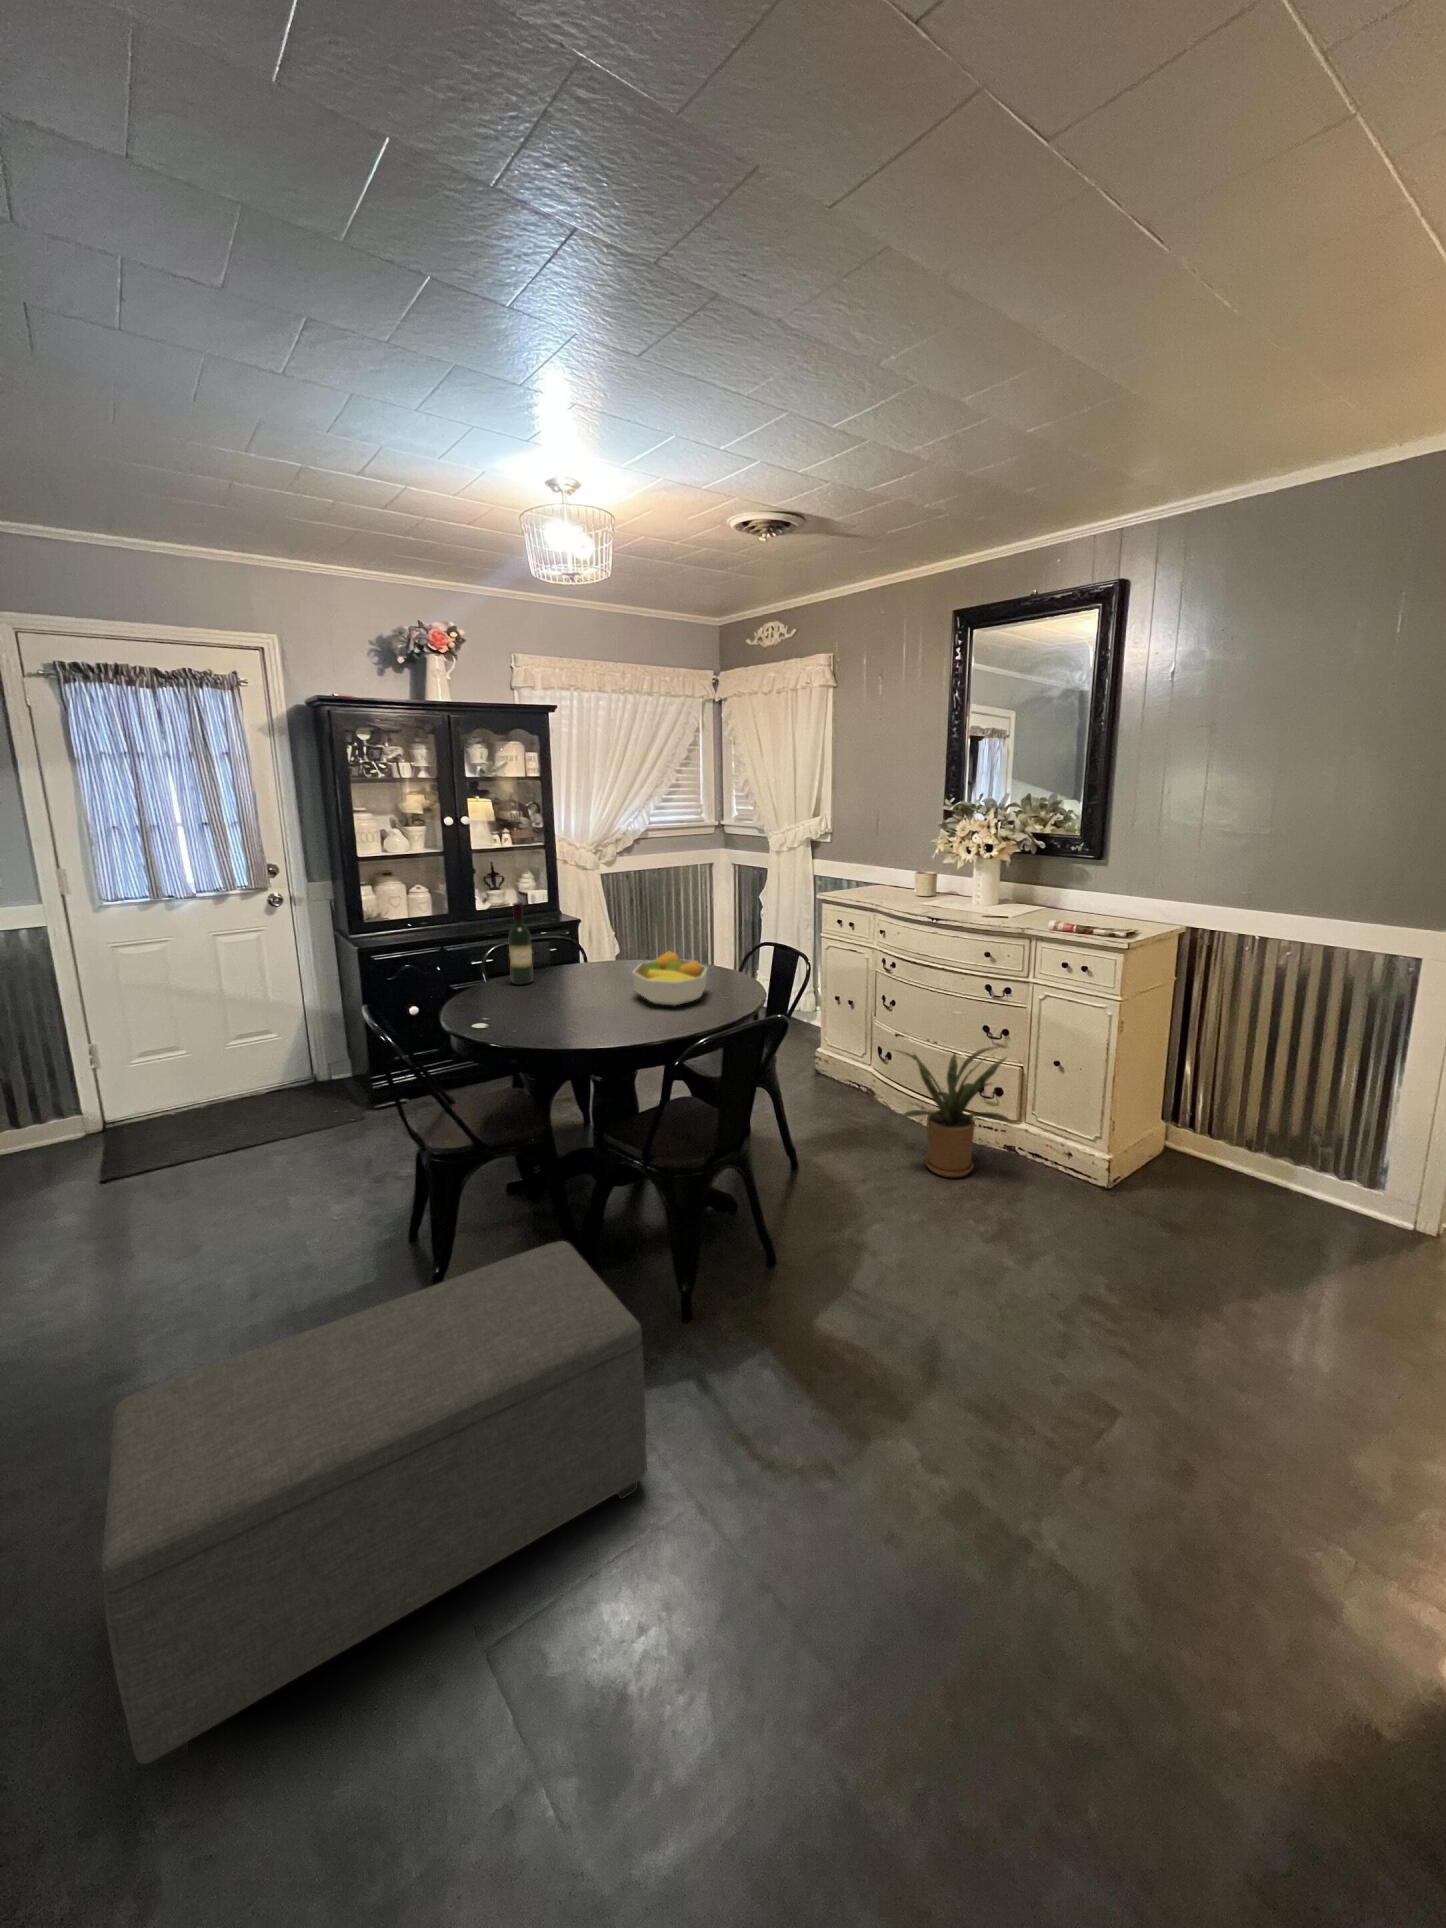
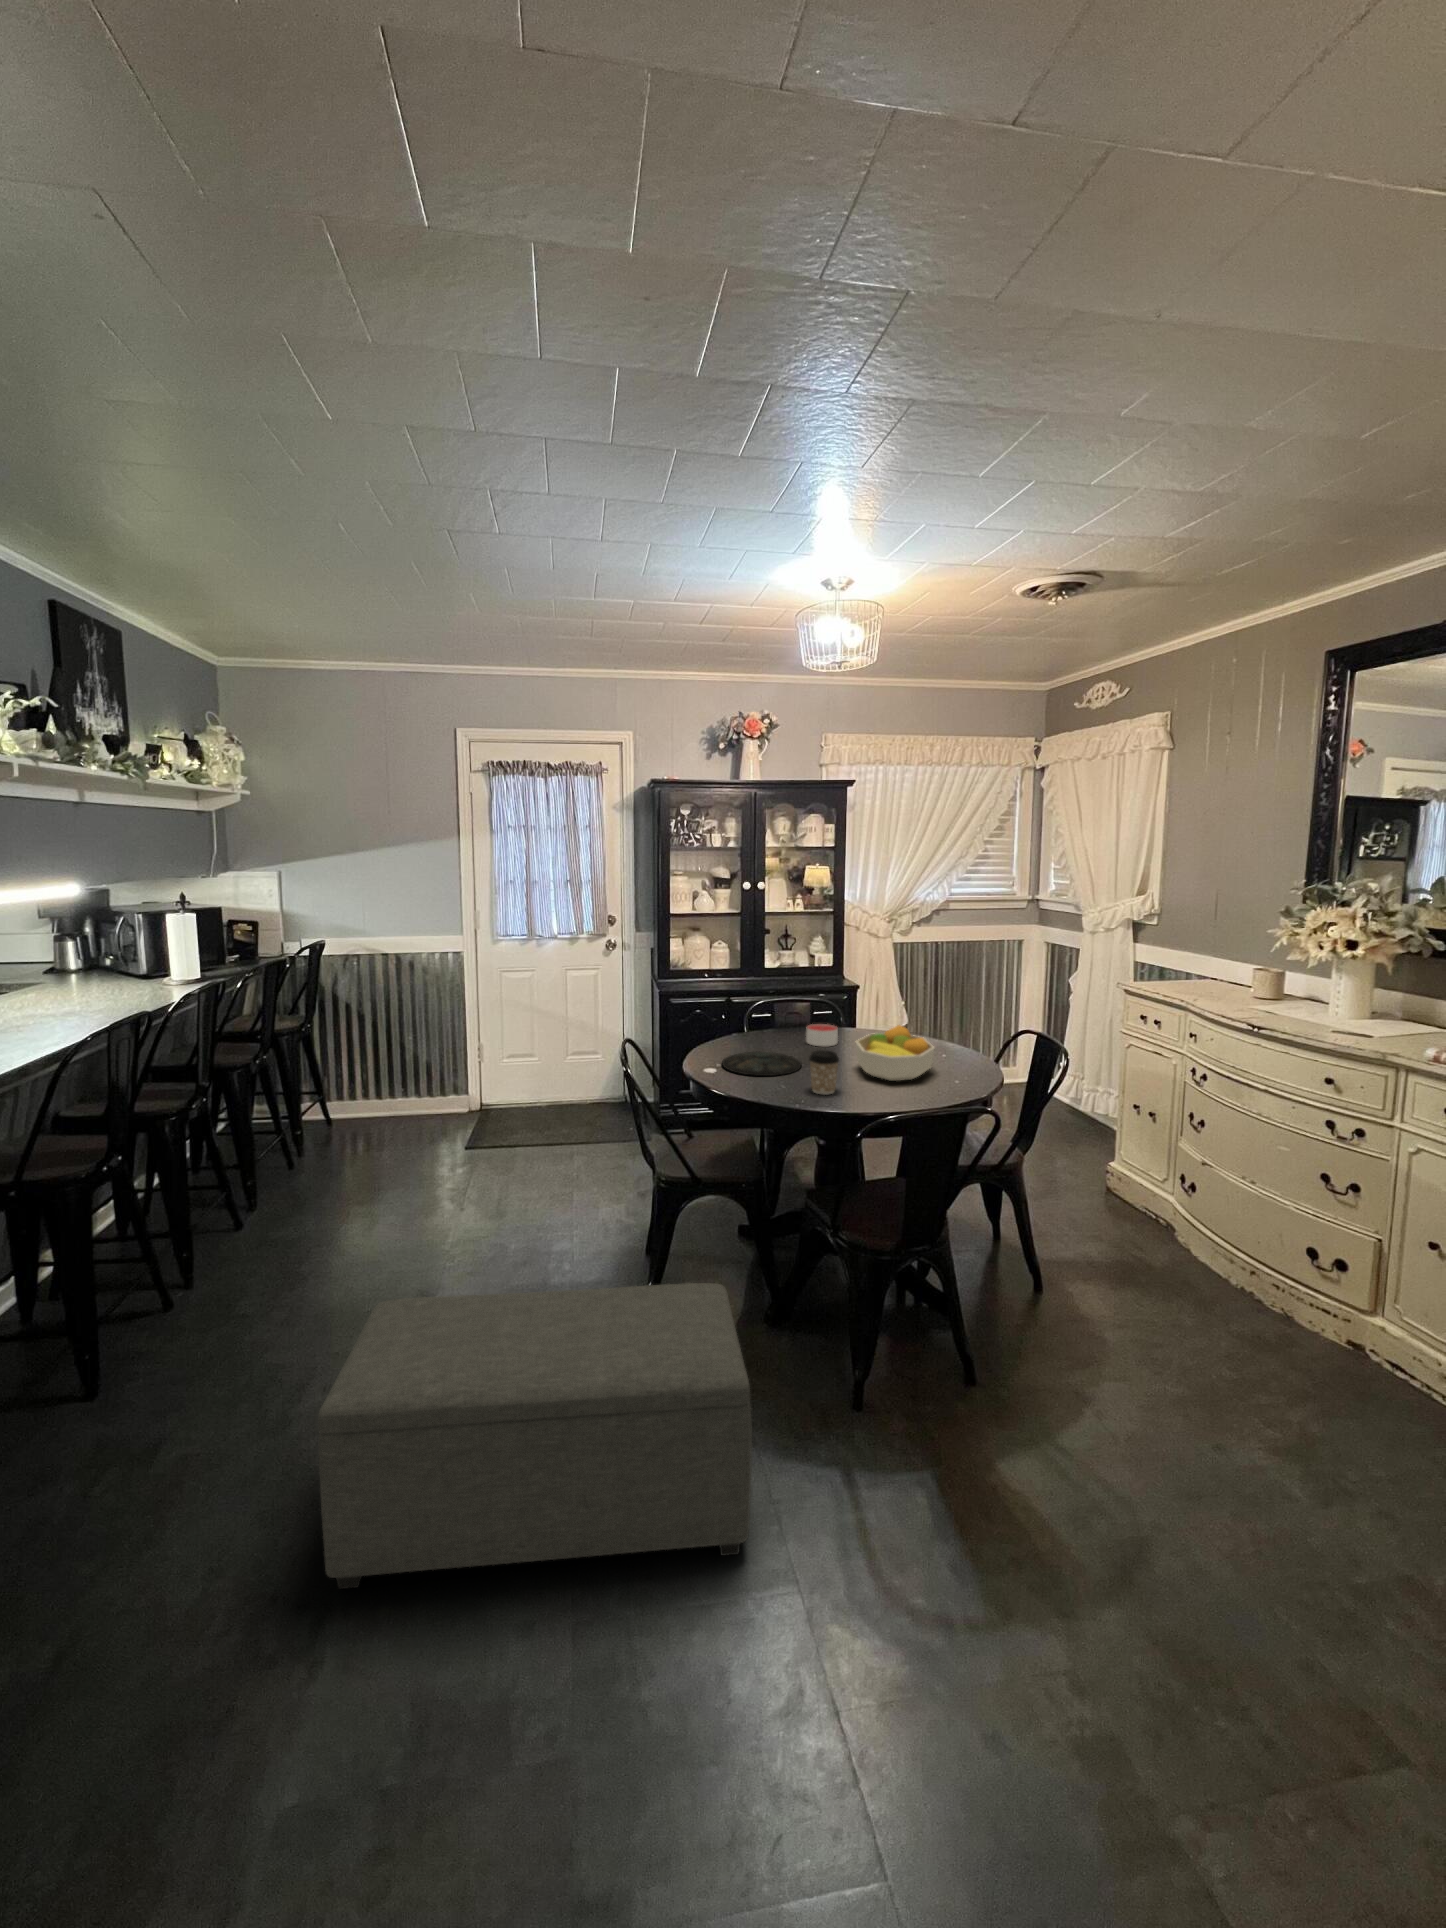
wine bottle: present [509,902,533,984] -> none [757,963,777,1040]
candle: none [566,960,599,983] -> present [806,1024,838,1046]
coffee cup: none [601,984,633,1029] -> present [809,1050,839,1095]
plate: none [491,996,579,1023] -> present [722,1052,801,1076]
house plant: present [898,1047,1010,1177] -> none [1168,1176,1353,1362]

